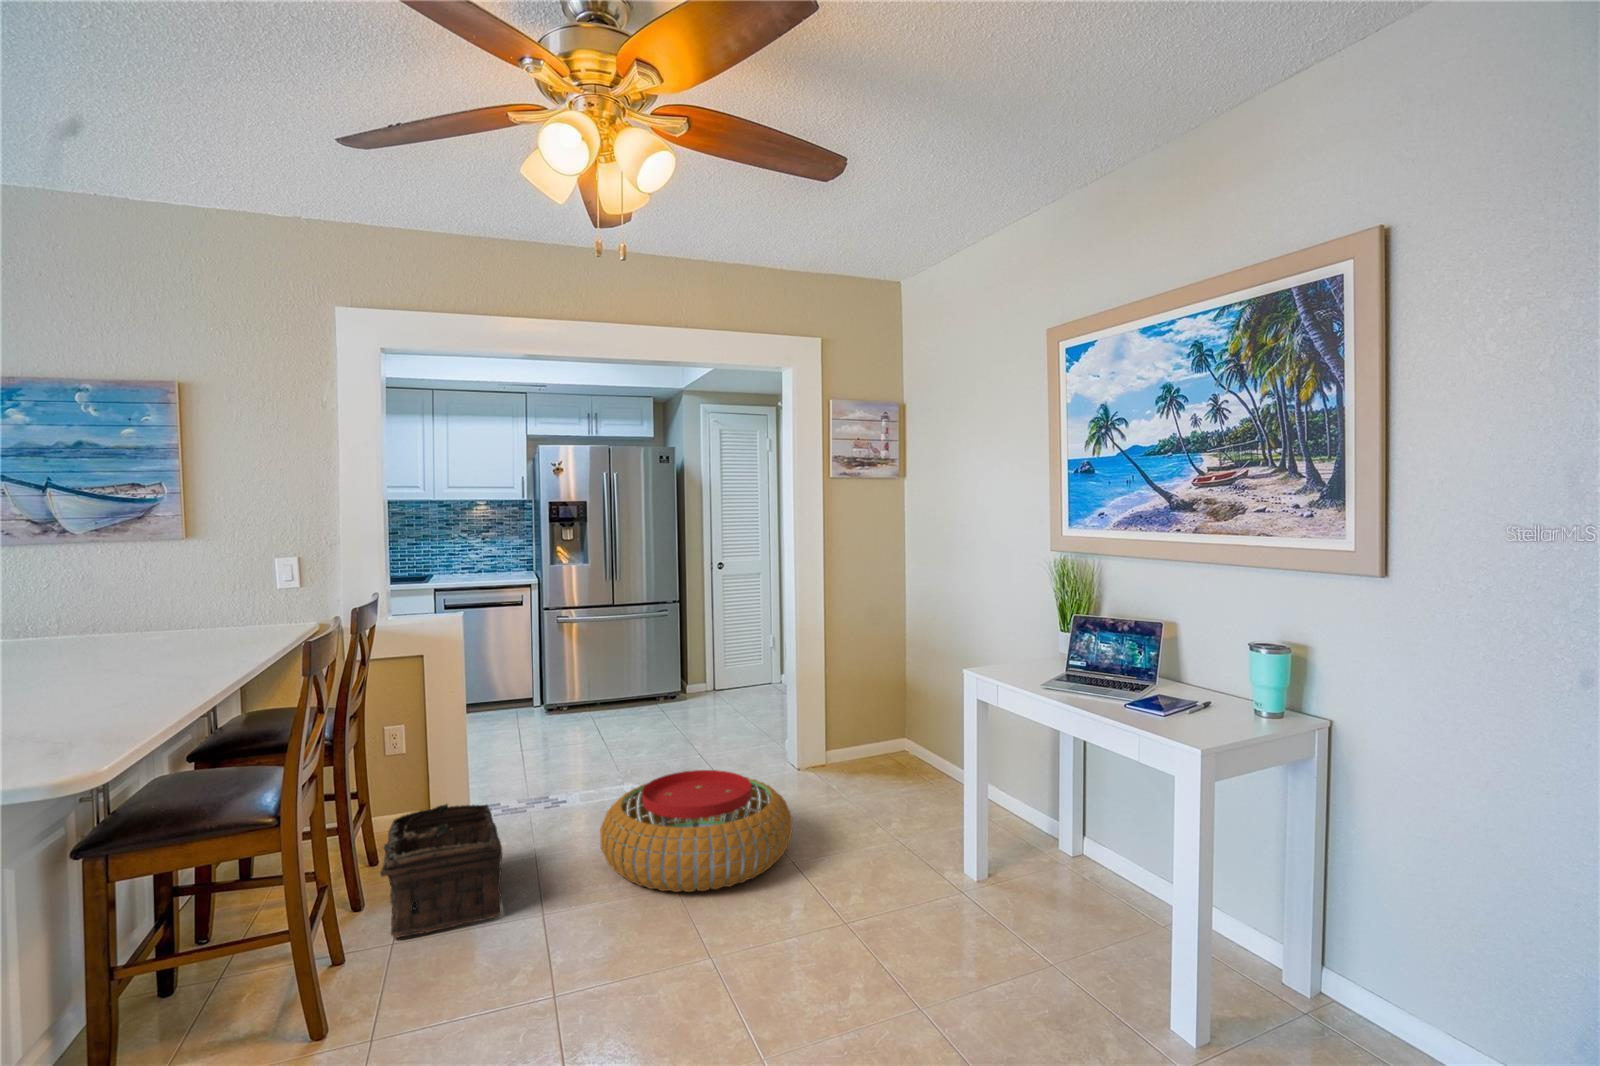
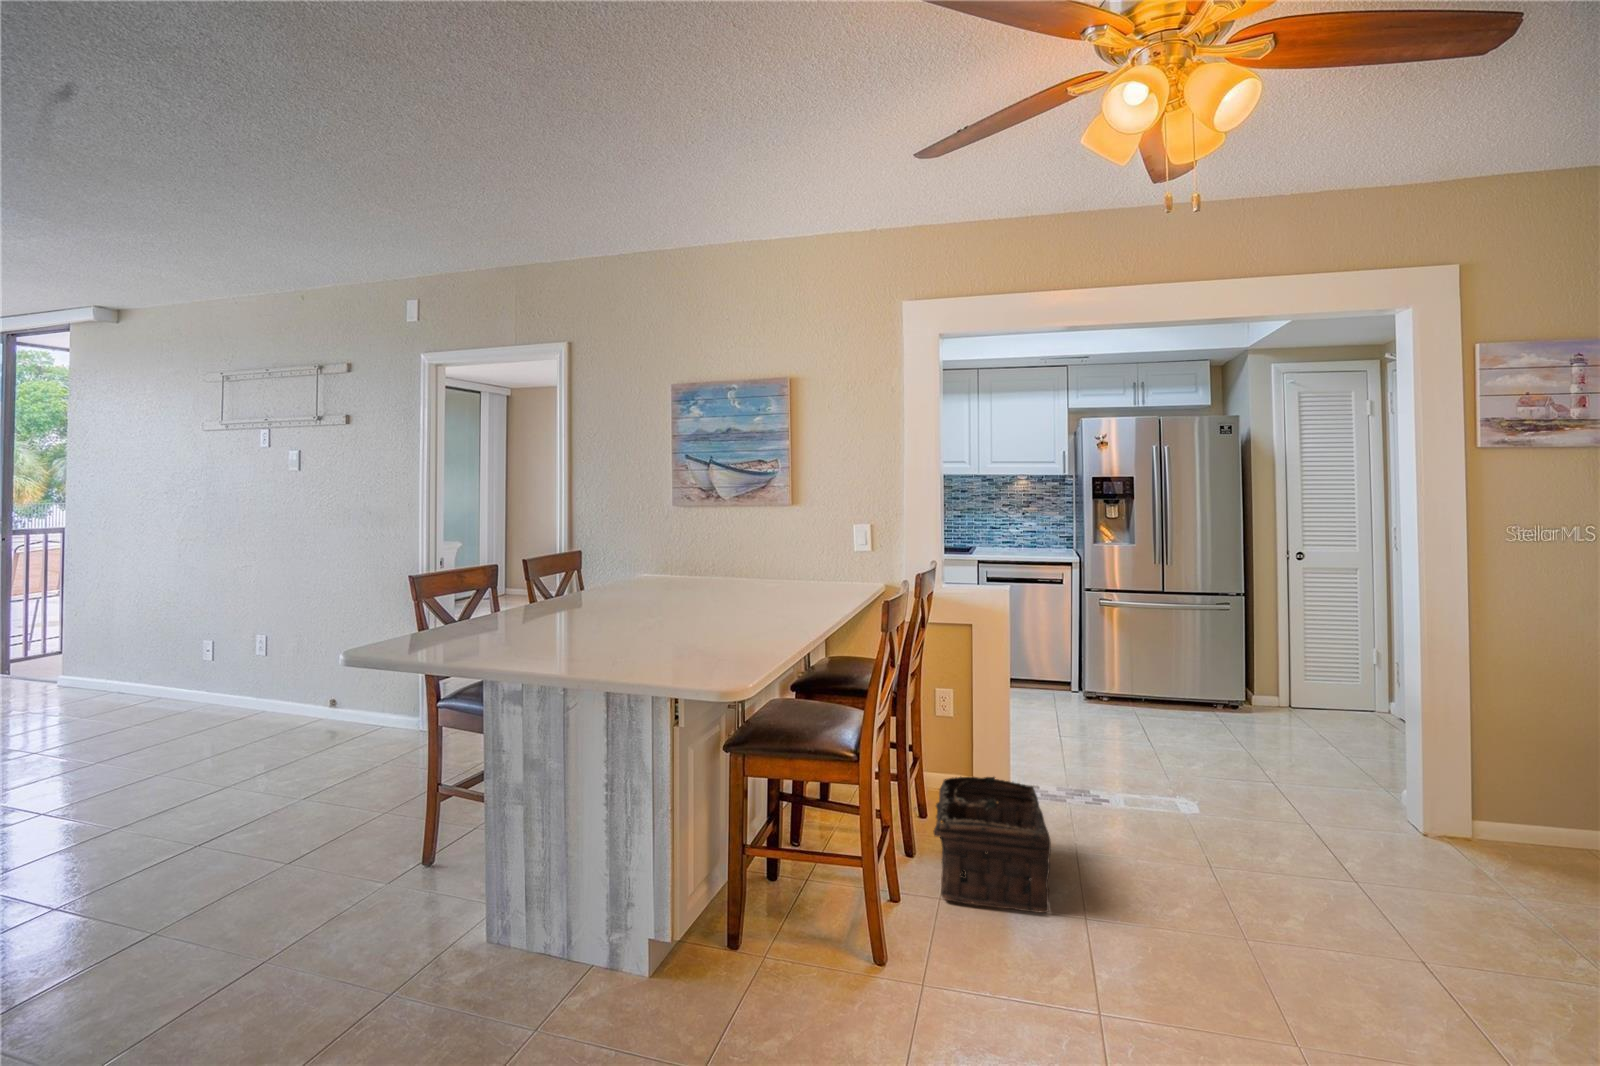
pouf: present [600,770,792,892] -> none [1161,803,1462,983]

